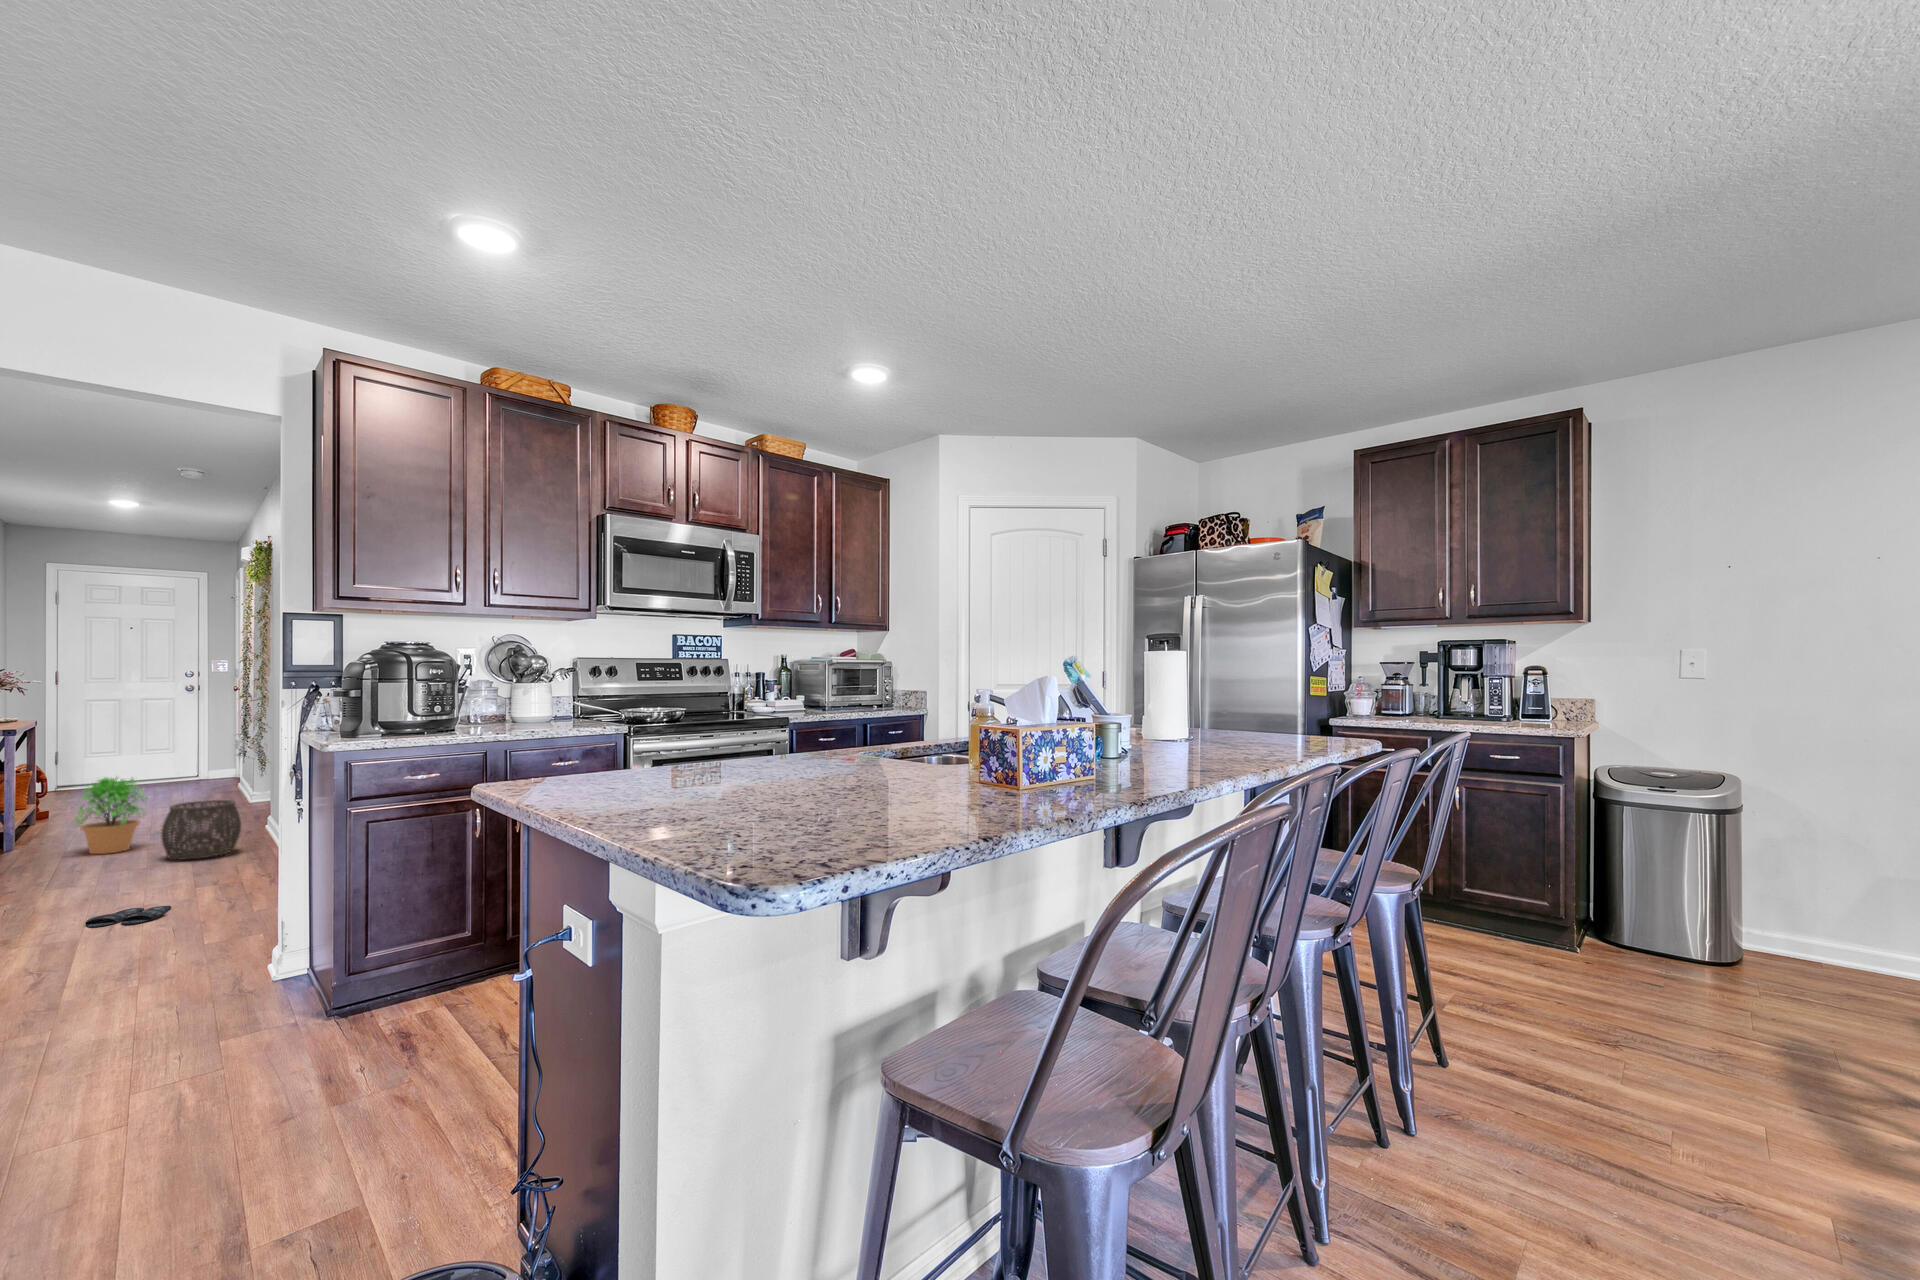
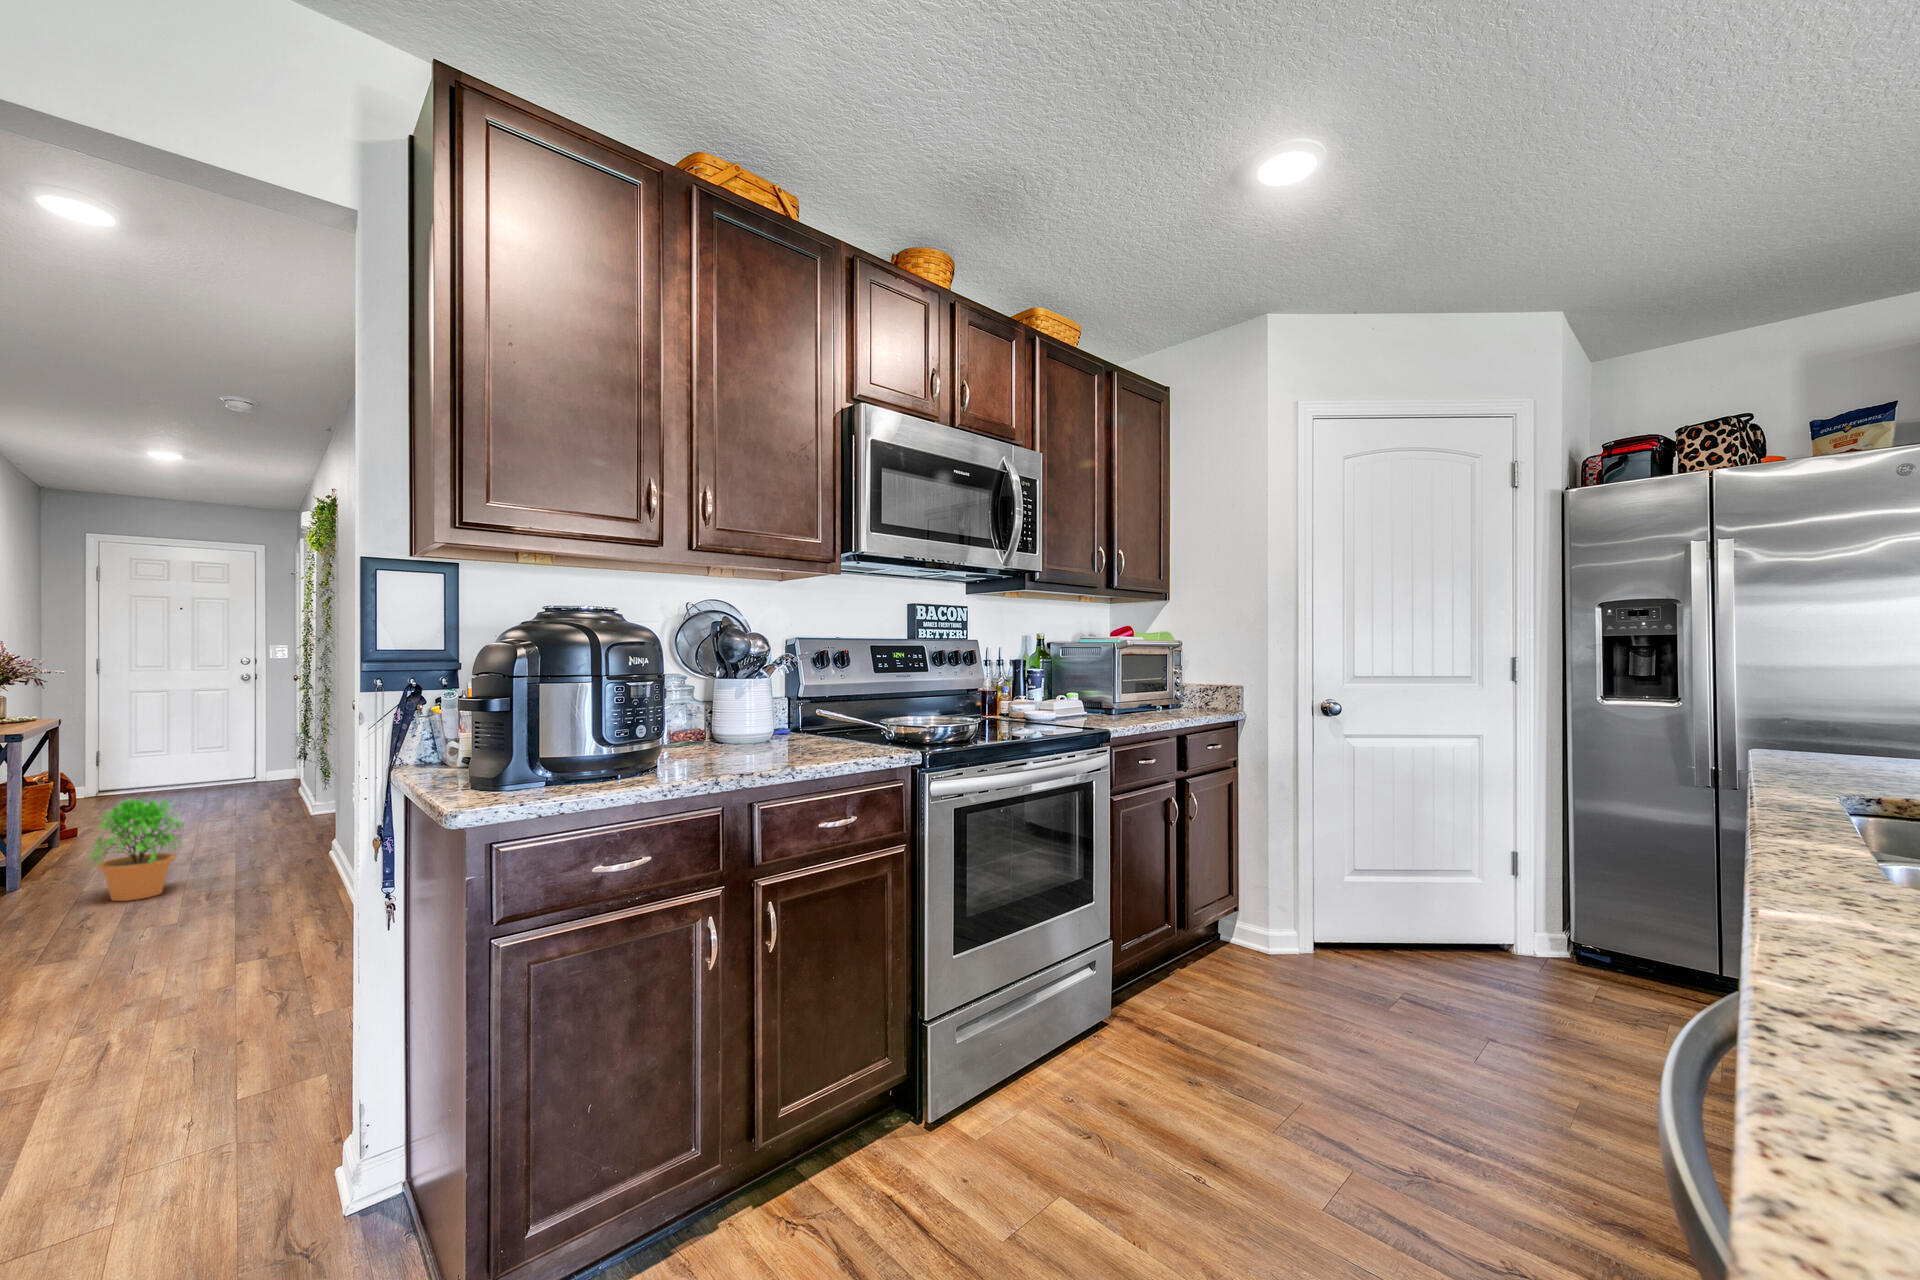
woven basket: present [161,800,241,860] -> none [198,829,304,913]
slippers: present [85,906,171,928] -> none [72,1006,202,1055]

